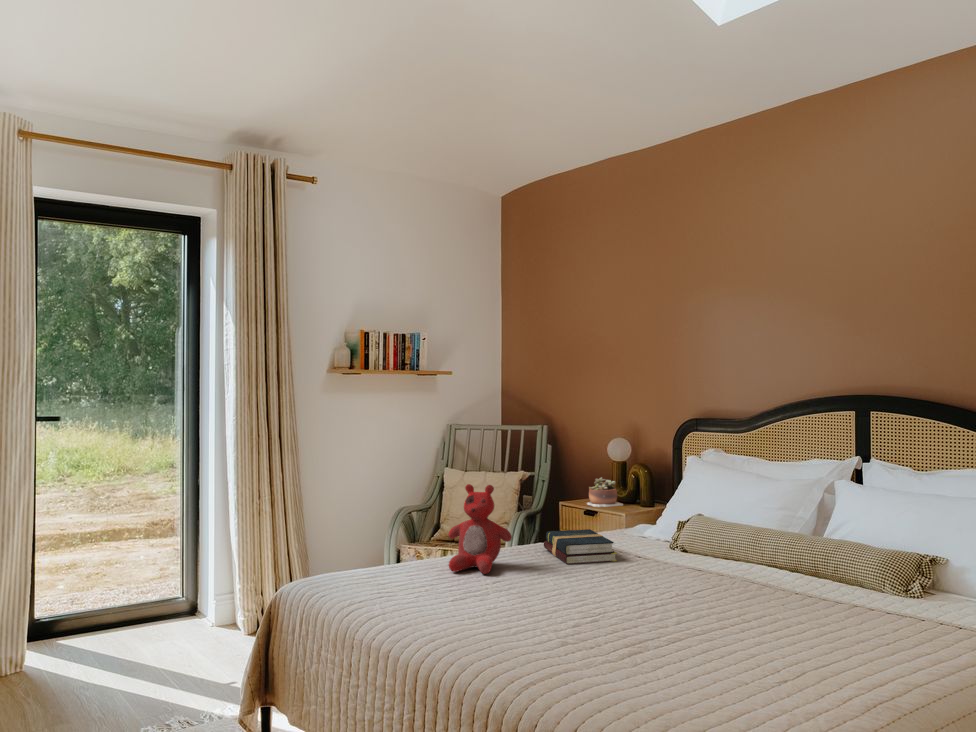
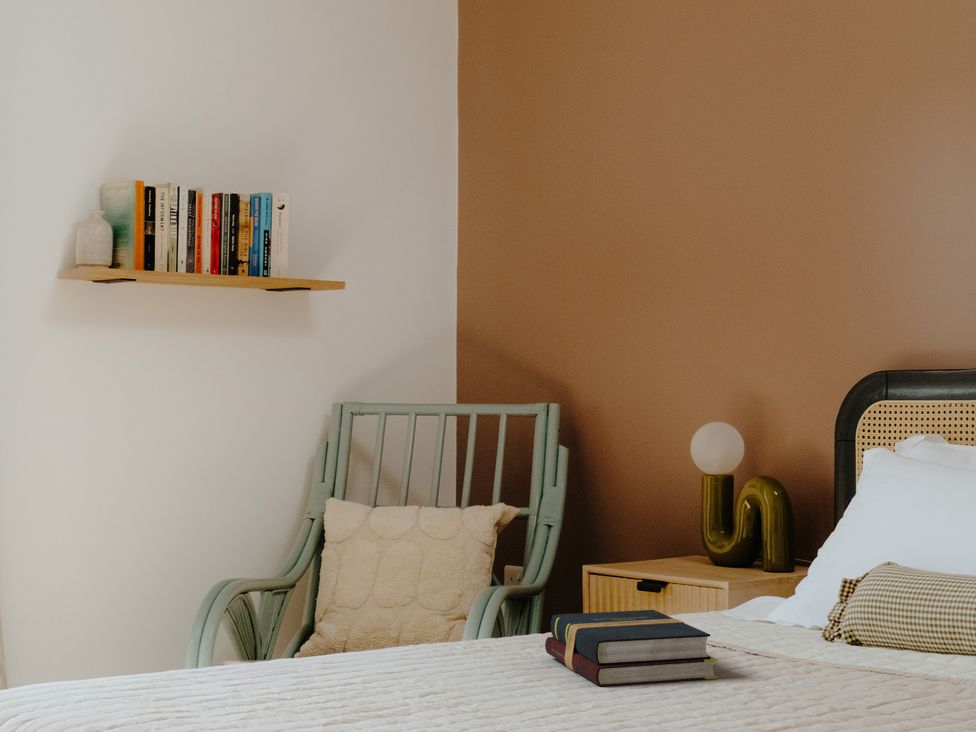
succulent plant: present [587,478,623,507] -> none [638,509,725,574]
stuffed bear: present [448,484,512,574] -> none [313,498,468,709]

